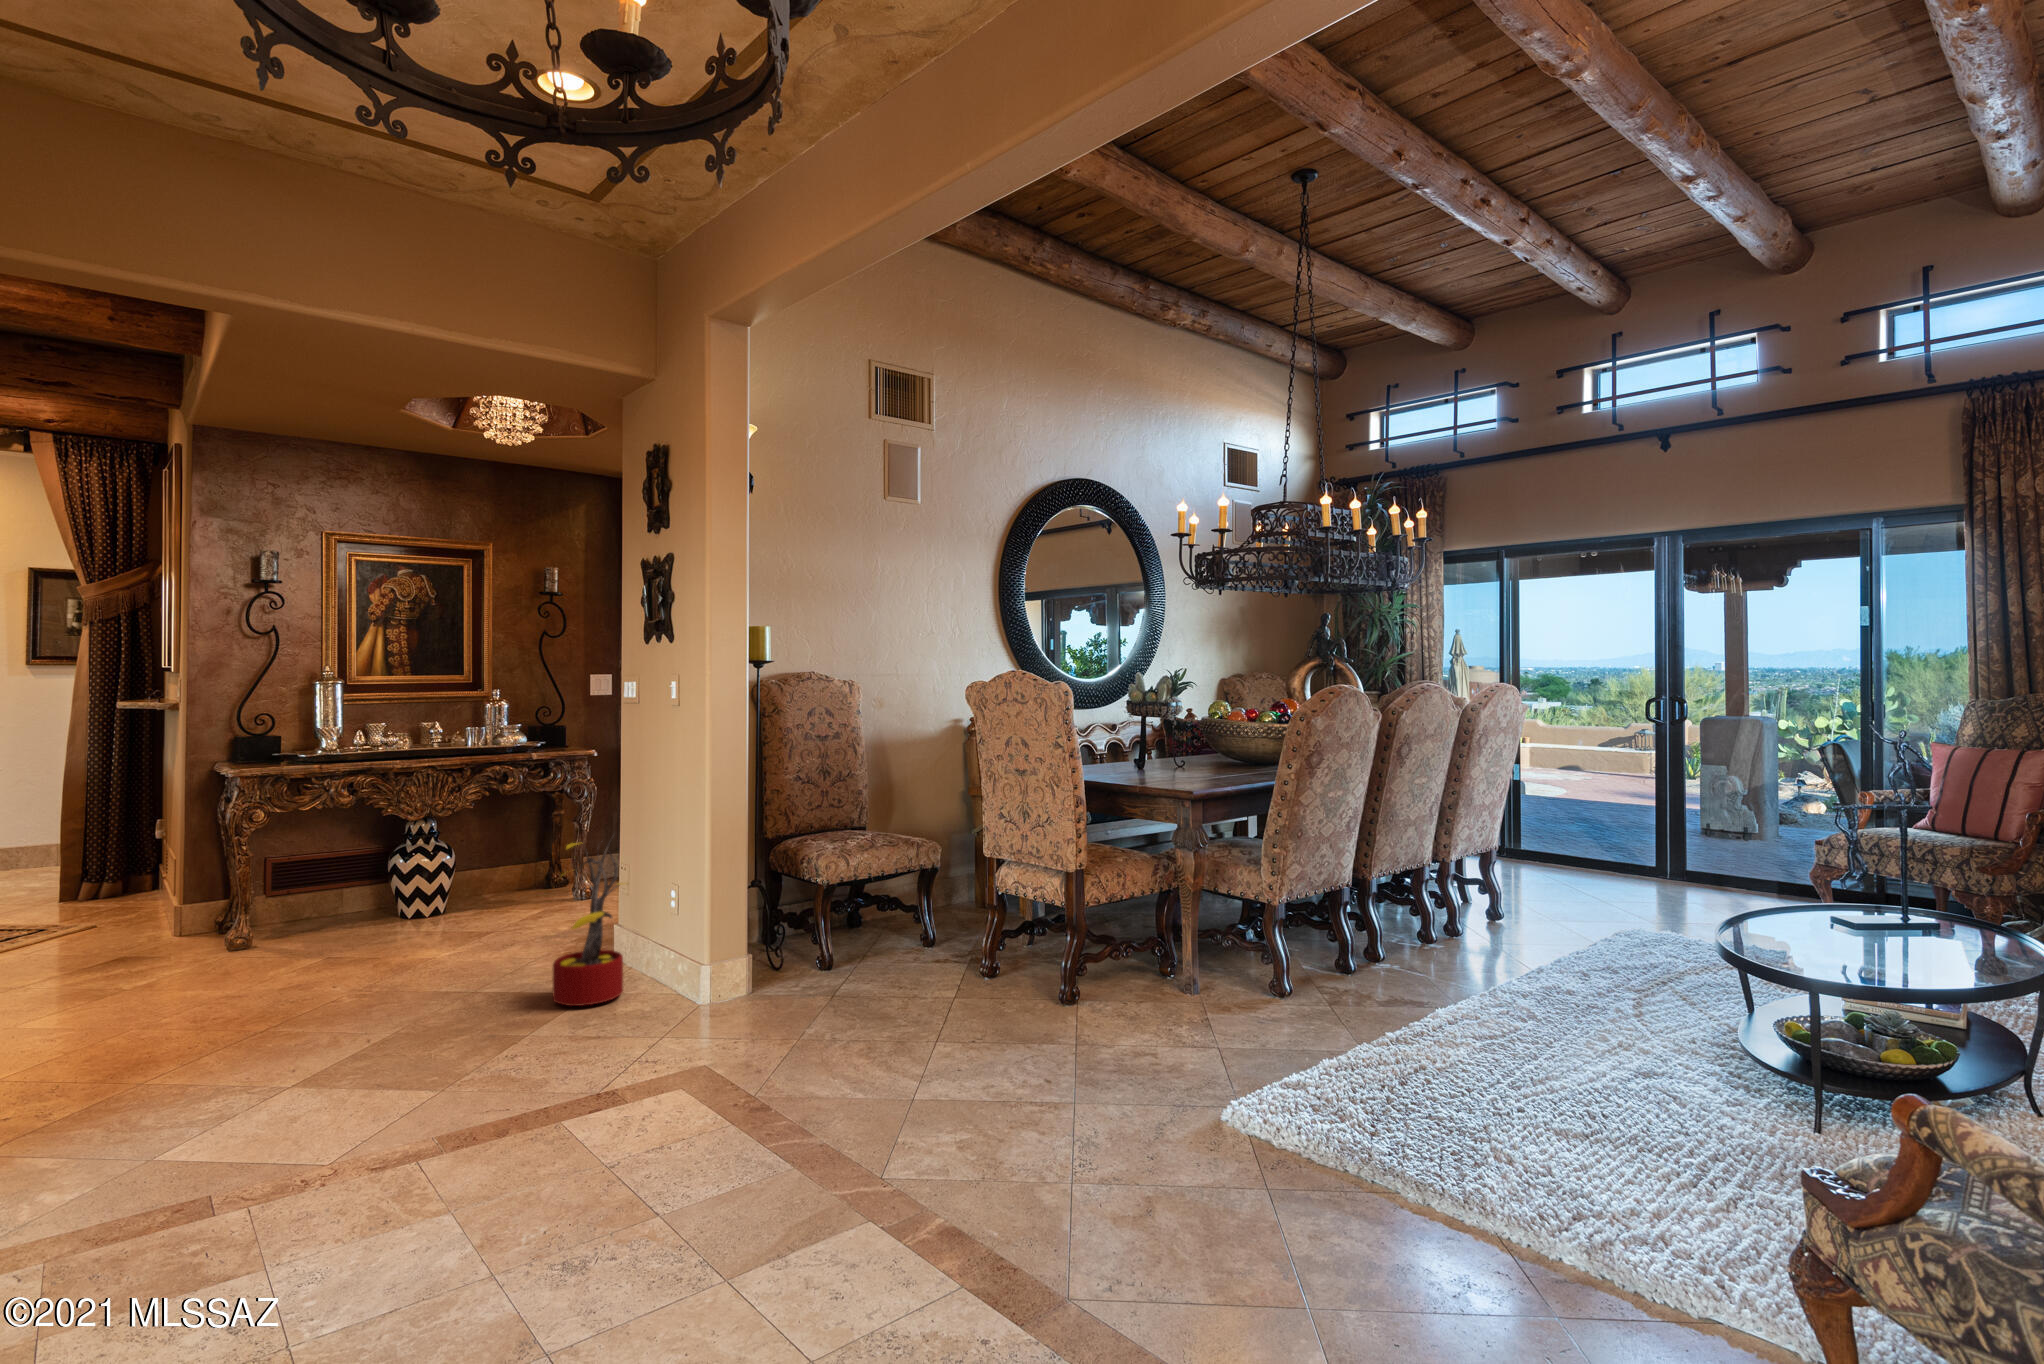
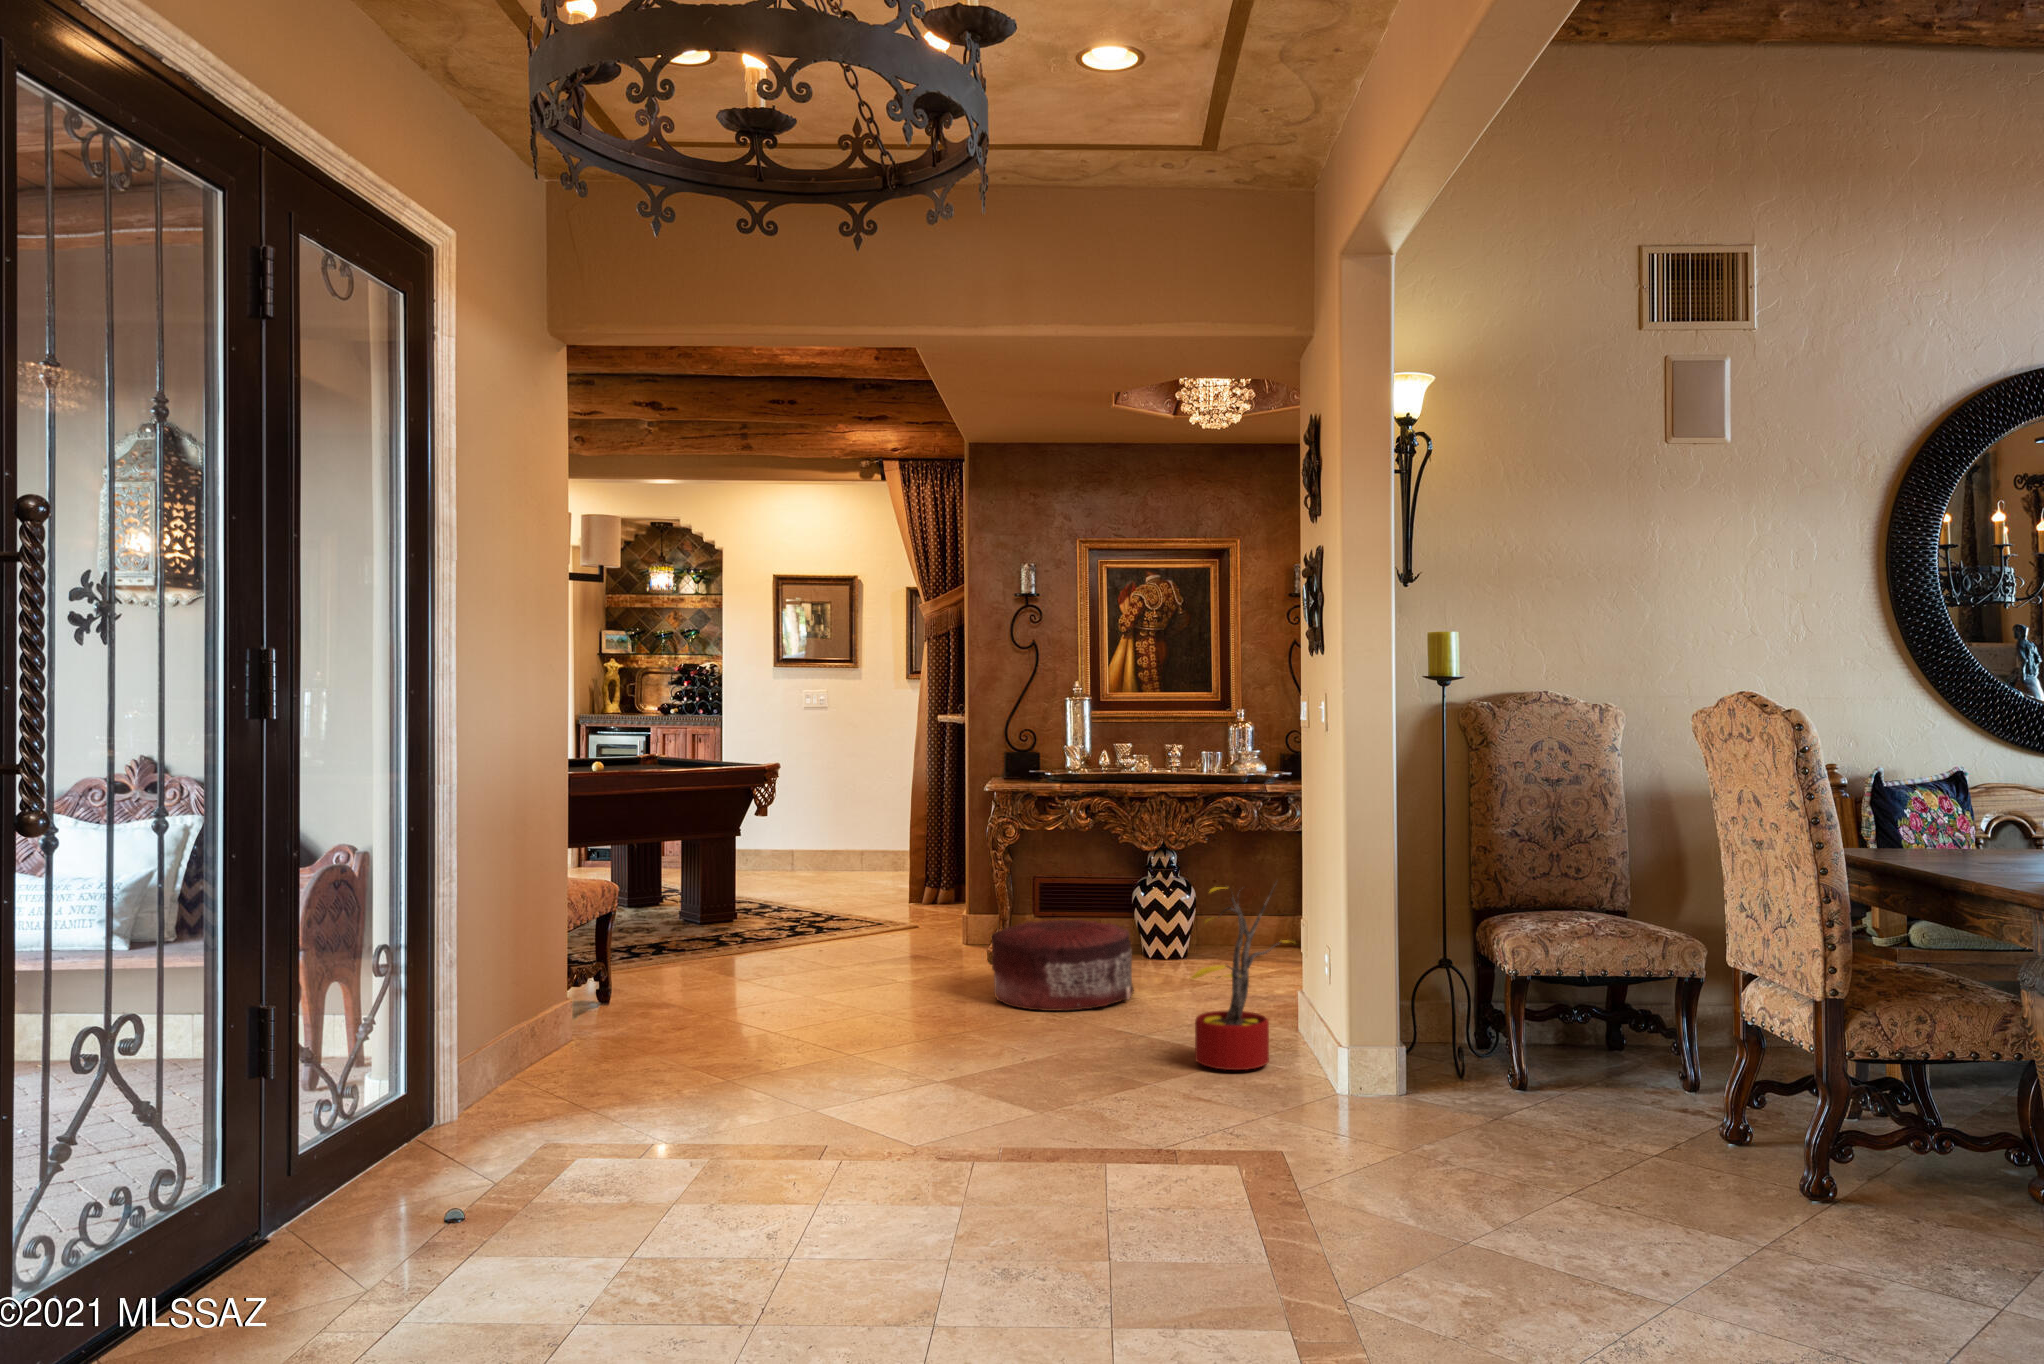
pouf: none [267,890,432,988] -> present [991,919,1134,1011]

